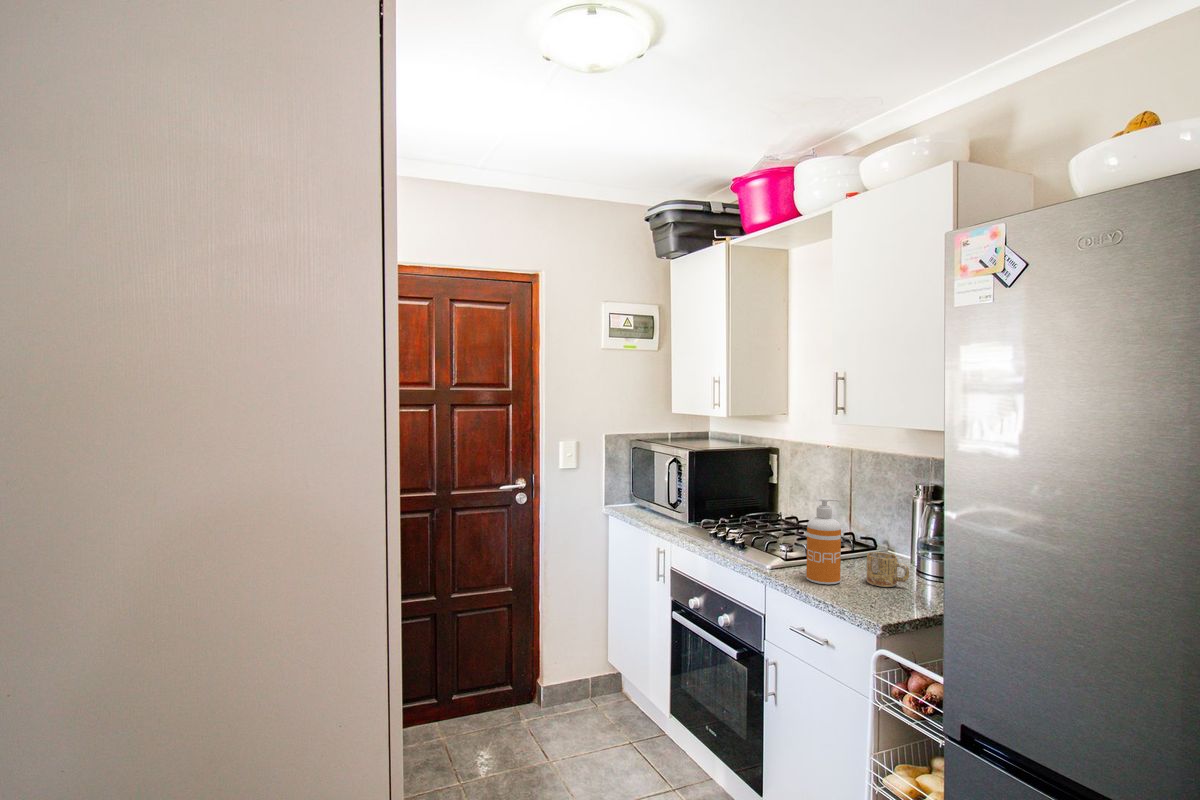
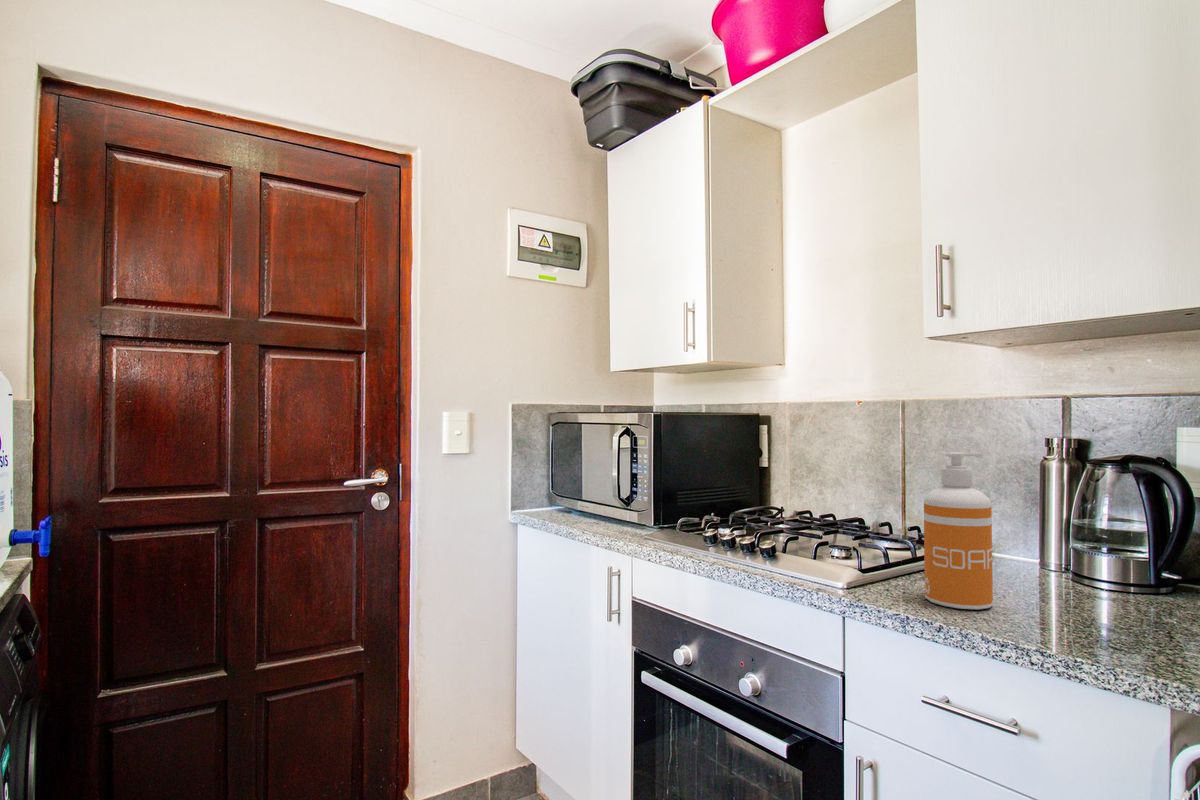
mug: present [867,552,909,587] -> none [1025,546,1112,607]

